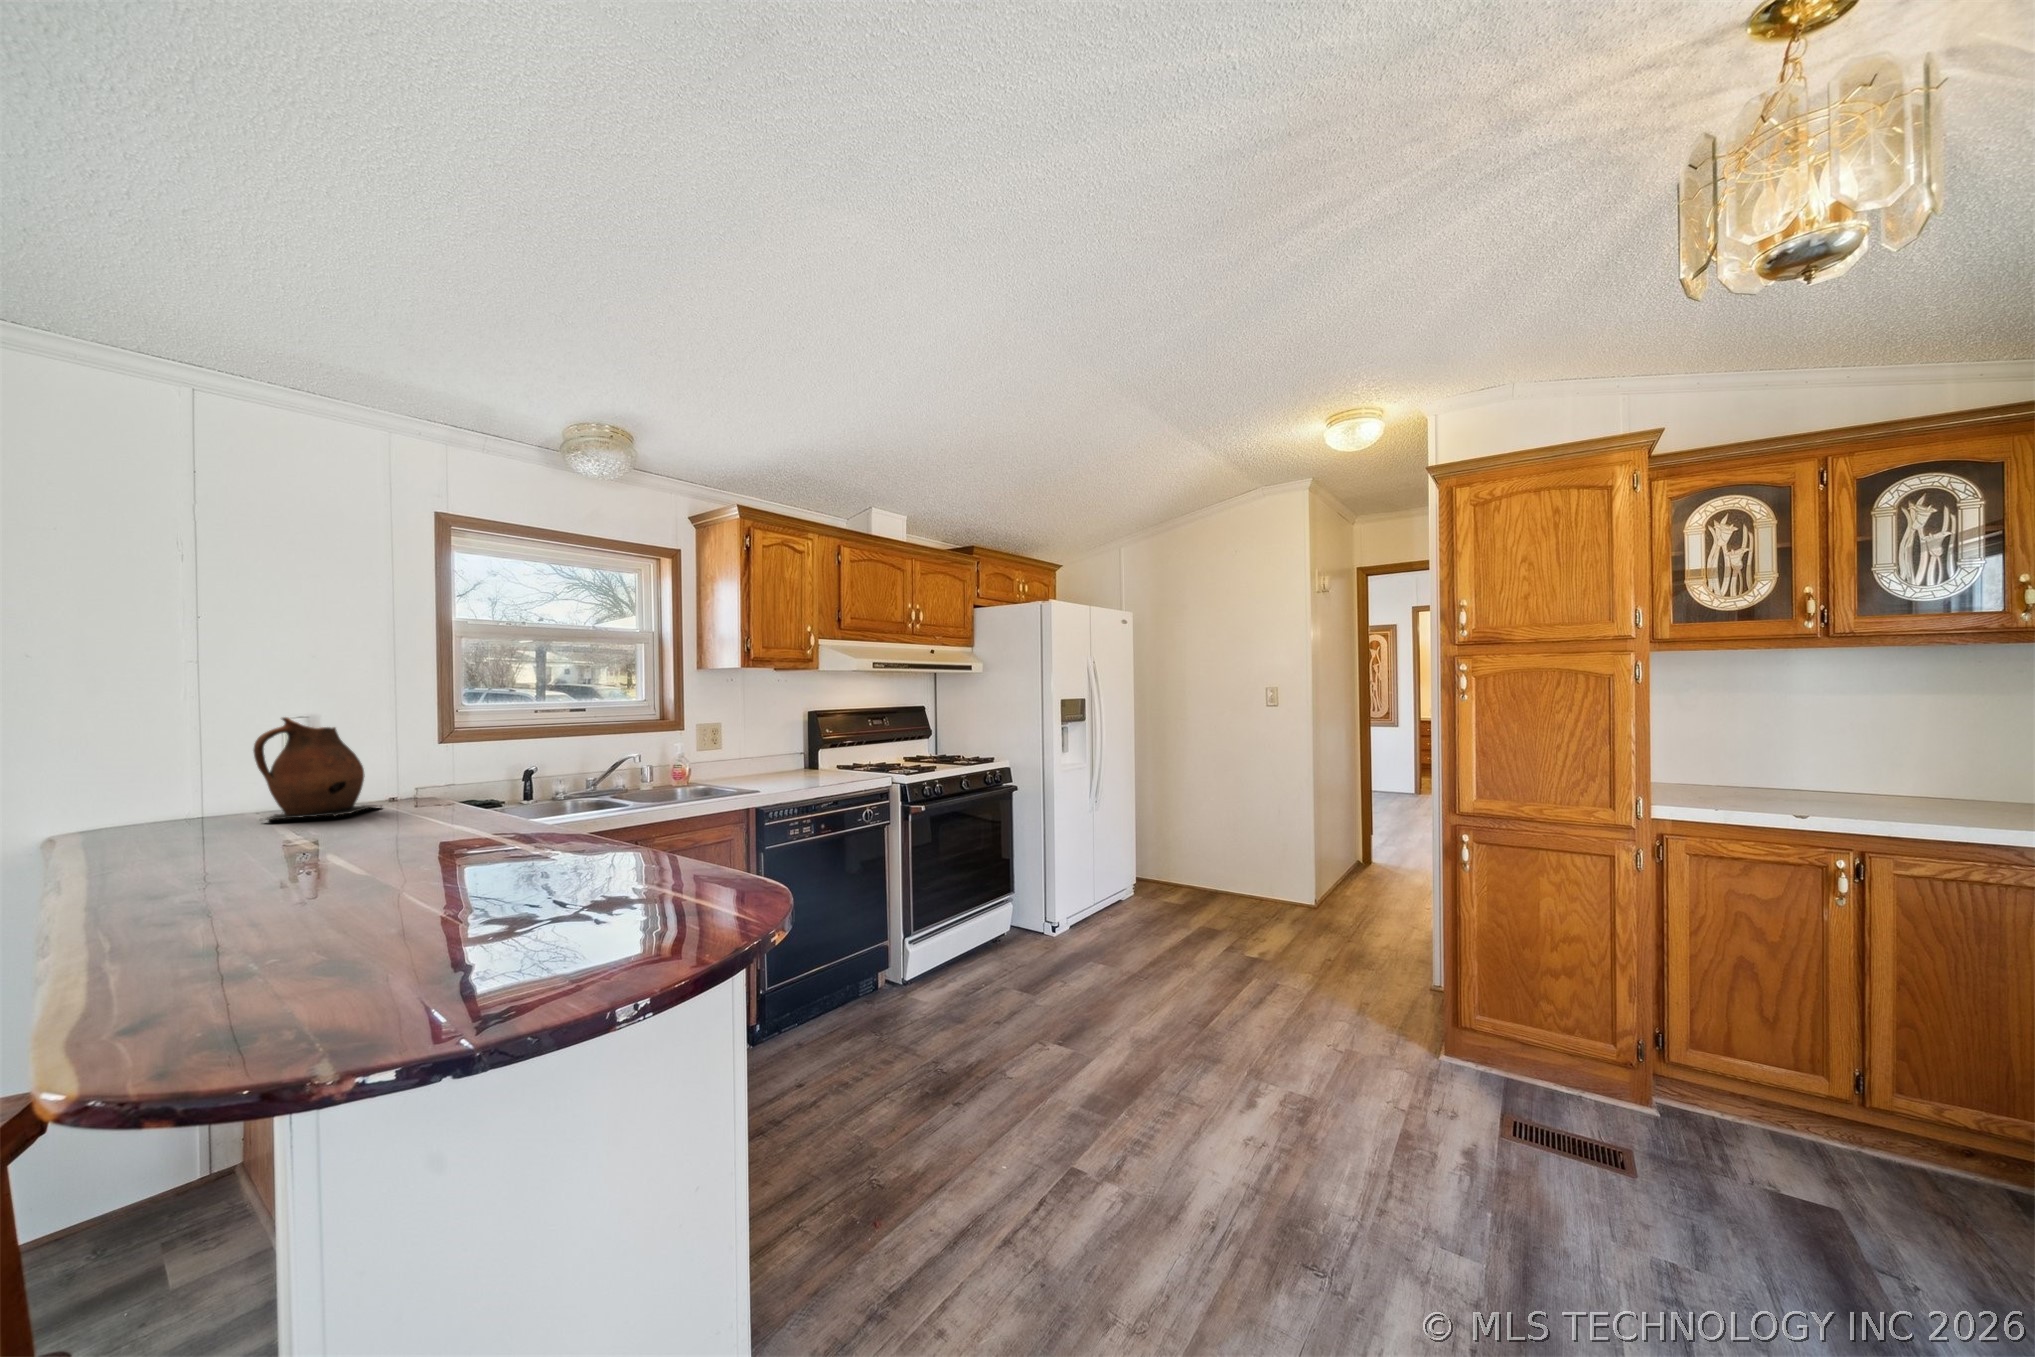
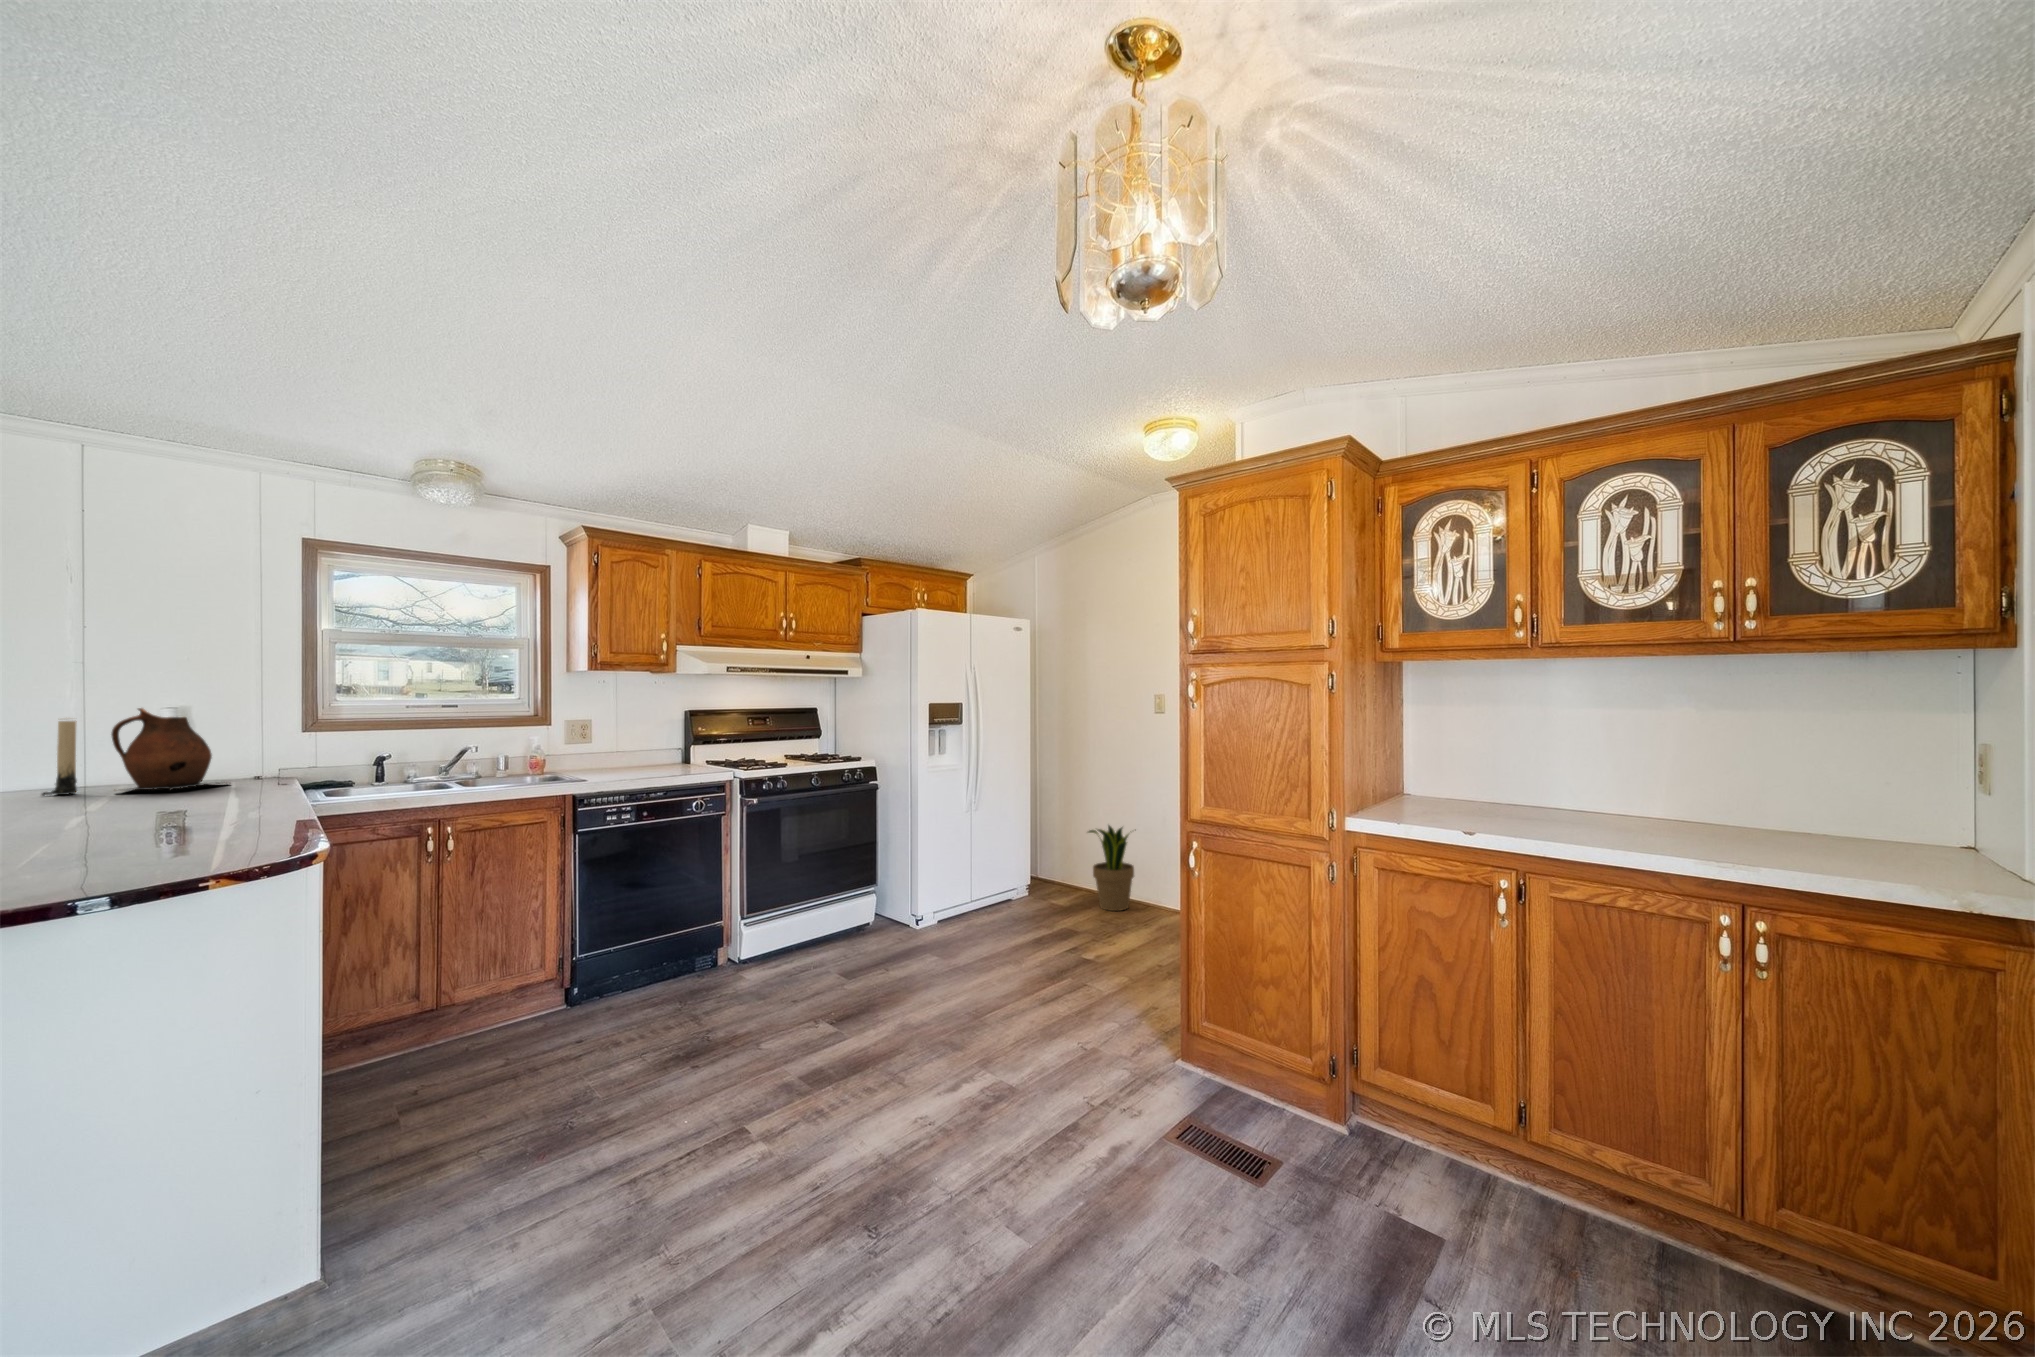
candle: none [172,731,214,829] -> present [42,721,77,796]
potted plant: none [1206,819,1256,907] -> present [1088,825,1134,911]

